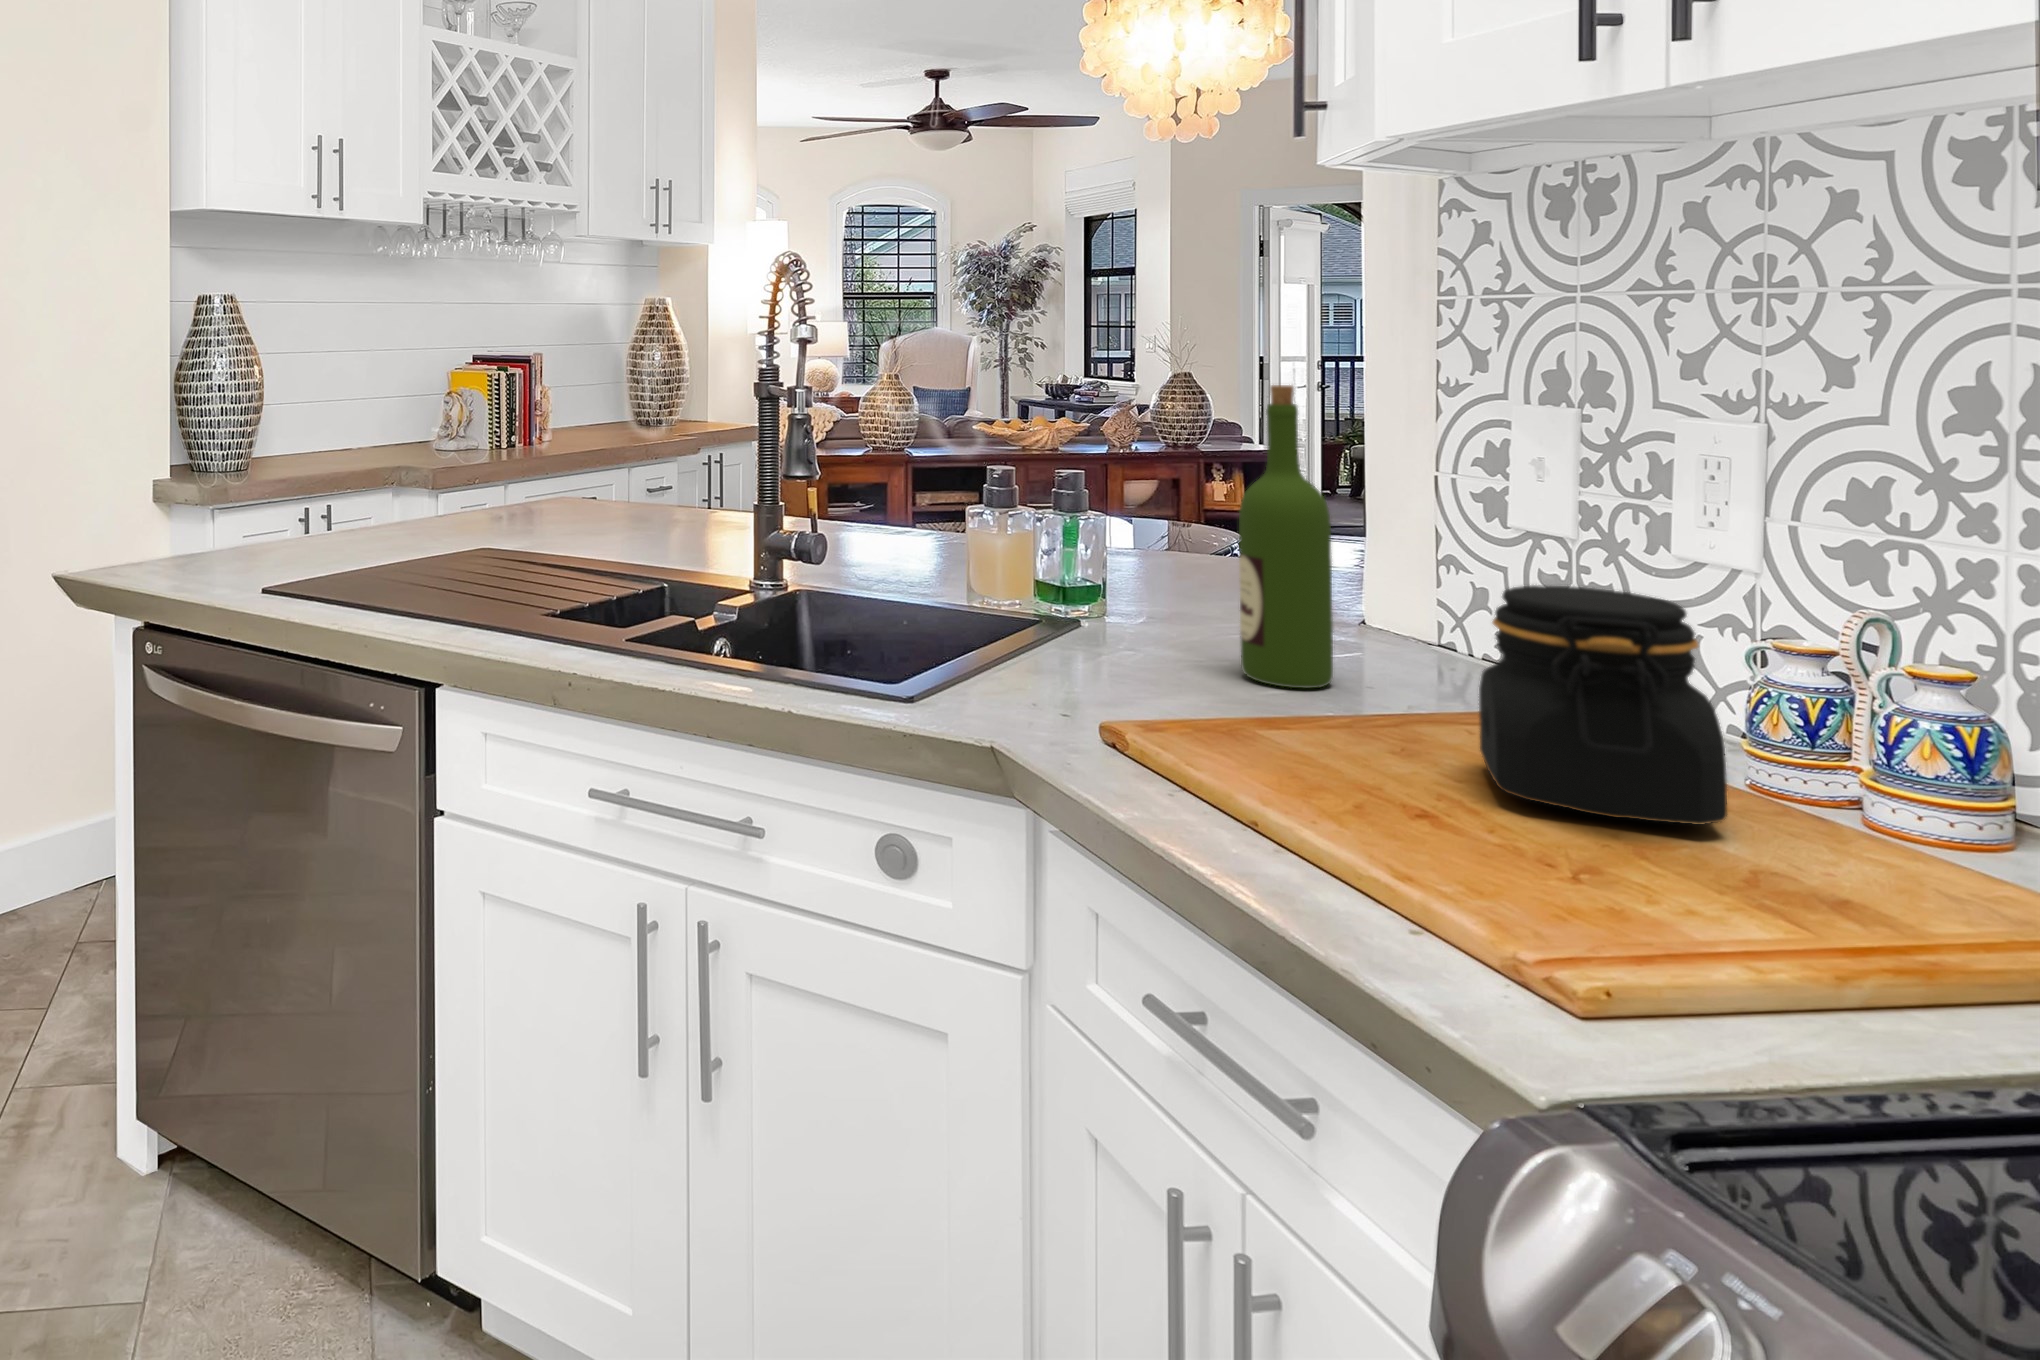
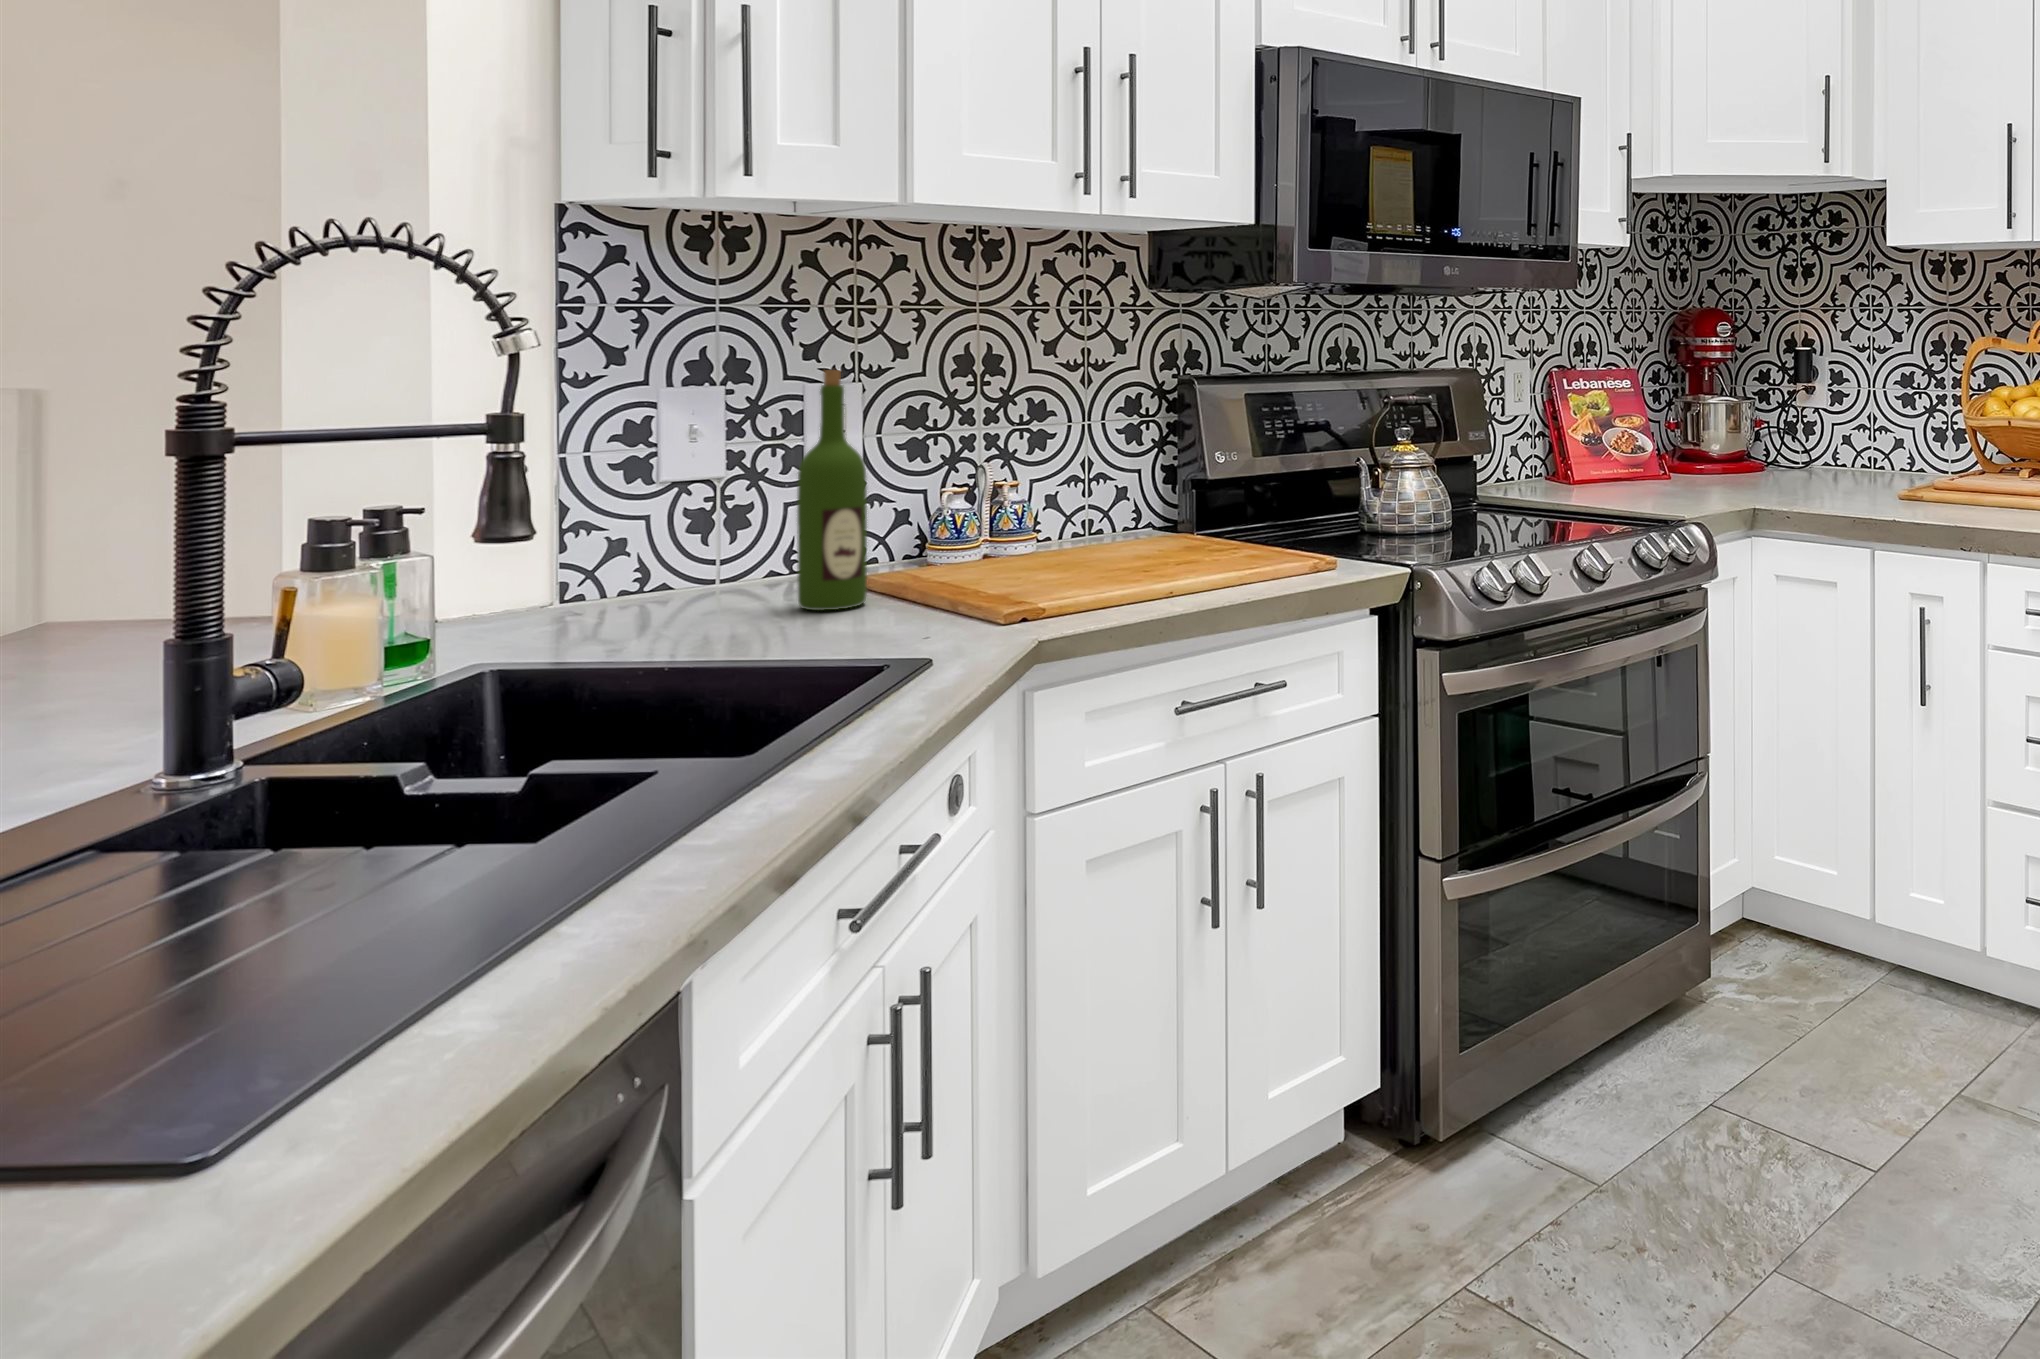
jar: present [1479,585,1727,825] -> none [991,462,1111,571]

